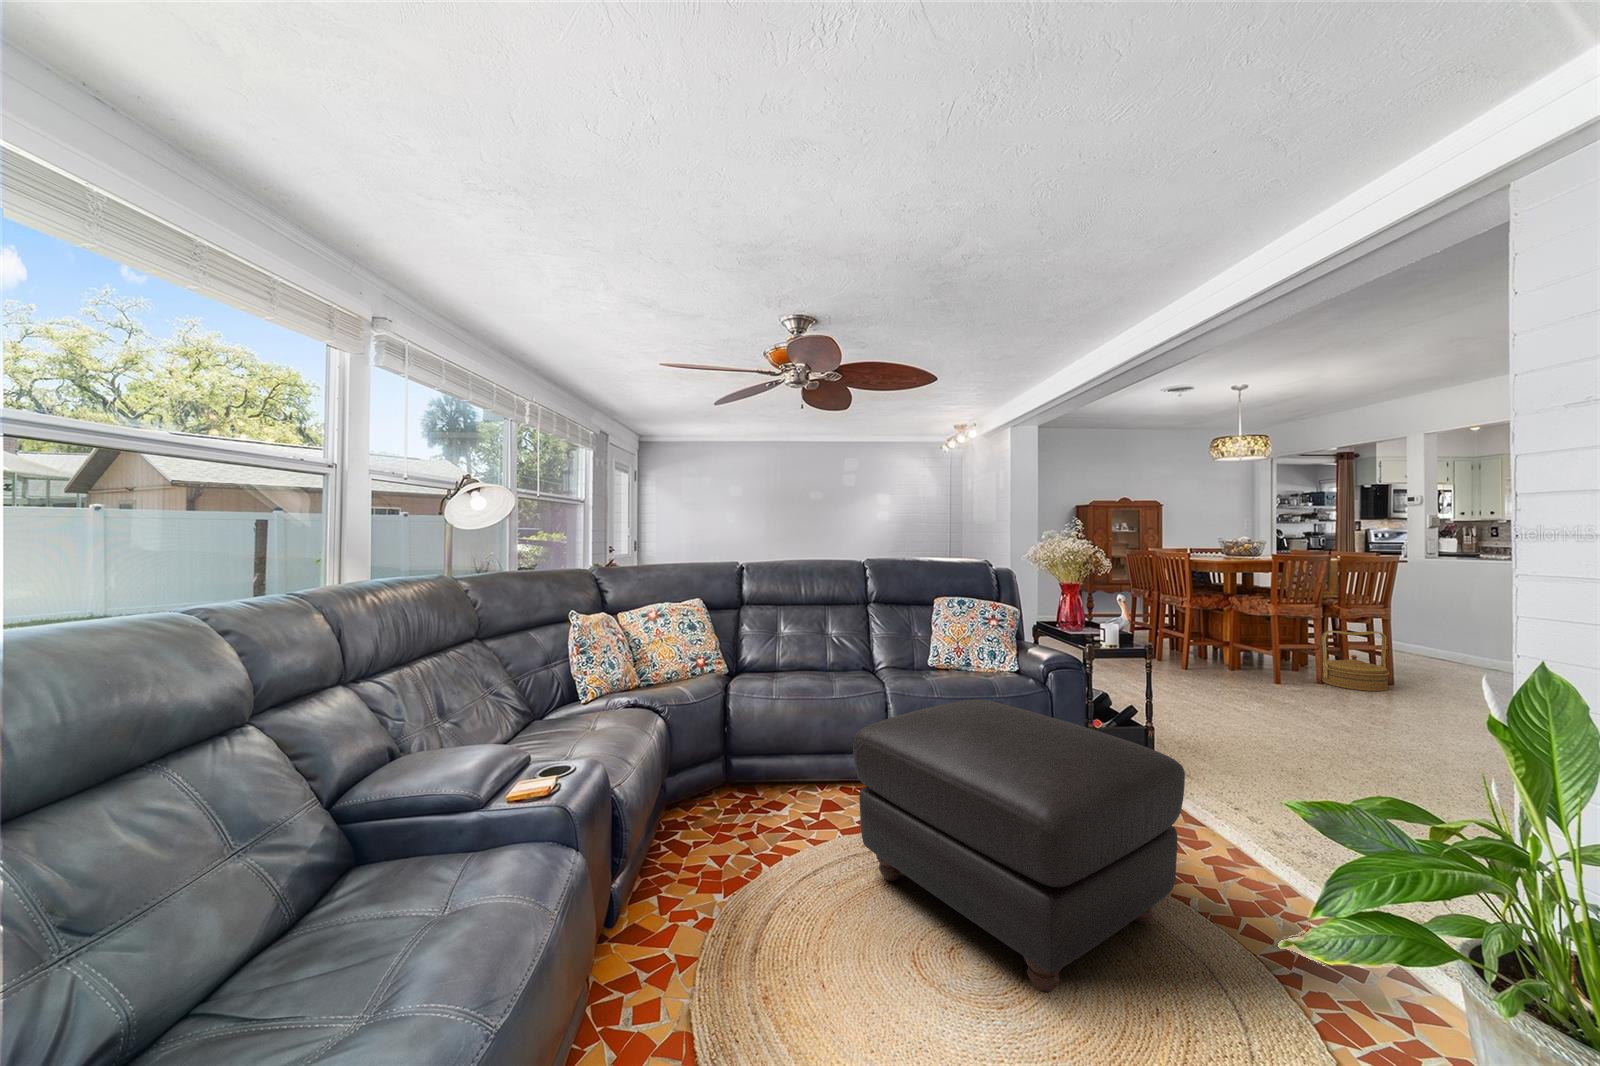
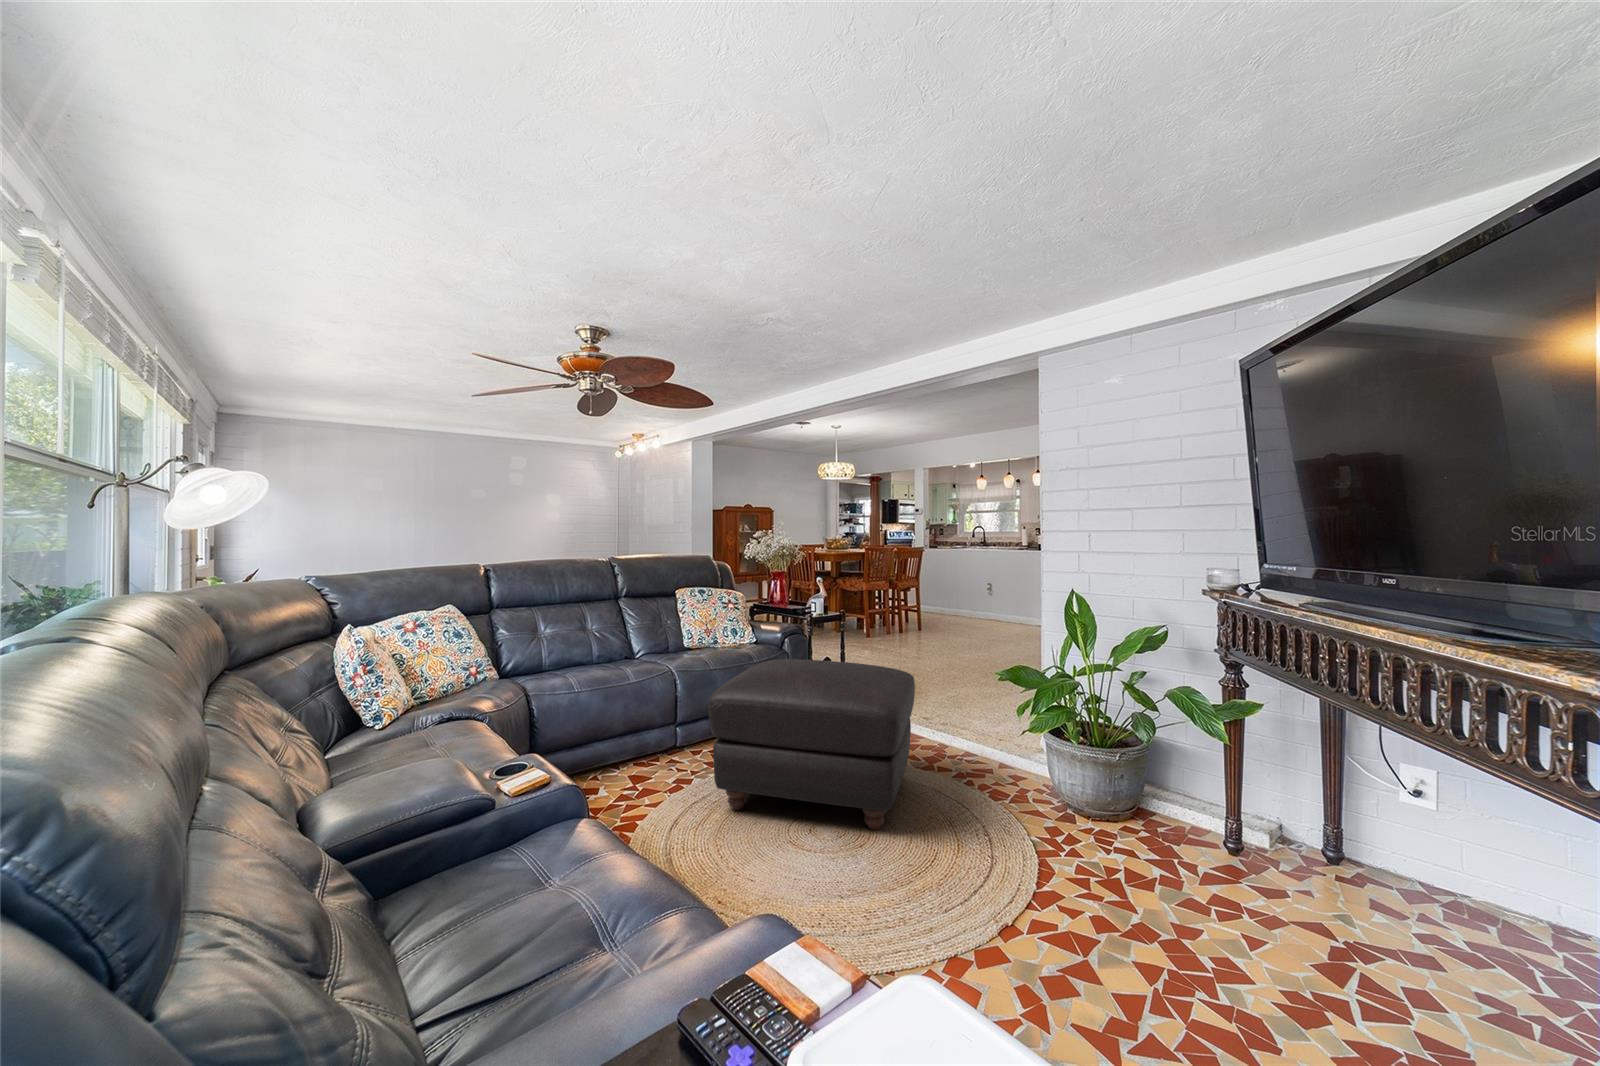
woven basket: present [1322,631,1389,691] -> none [883,597,917,636]

